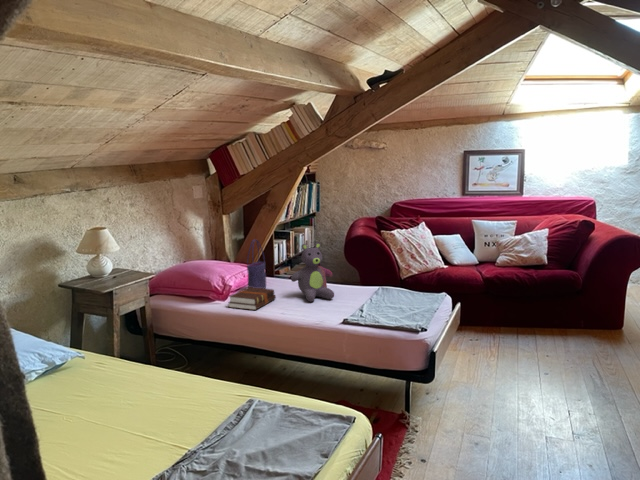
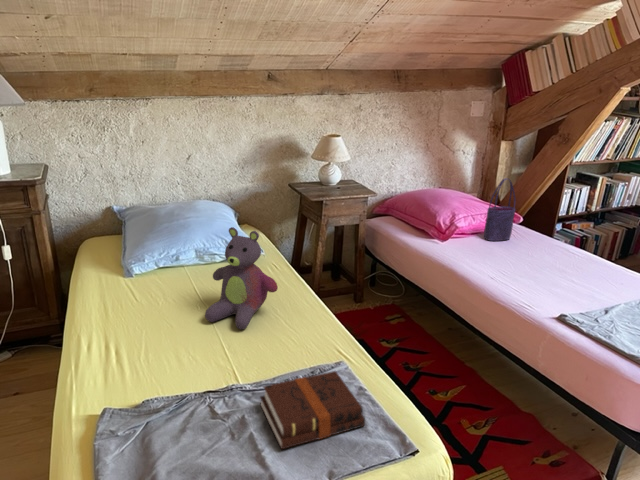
stuffed bear: present [291,243,334,302] -> present [205,227,278,329]
hardback book: present [229,287,276,310] -> present [260,371,365,449]

